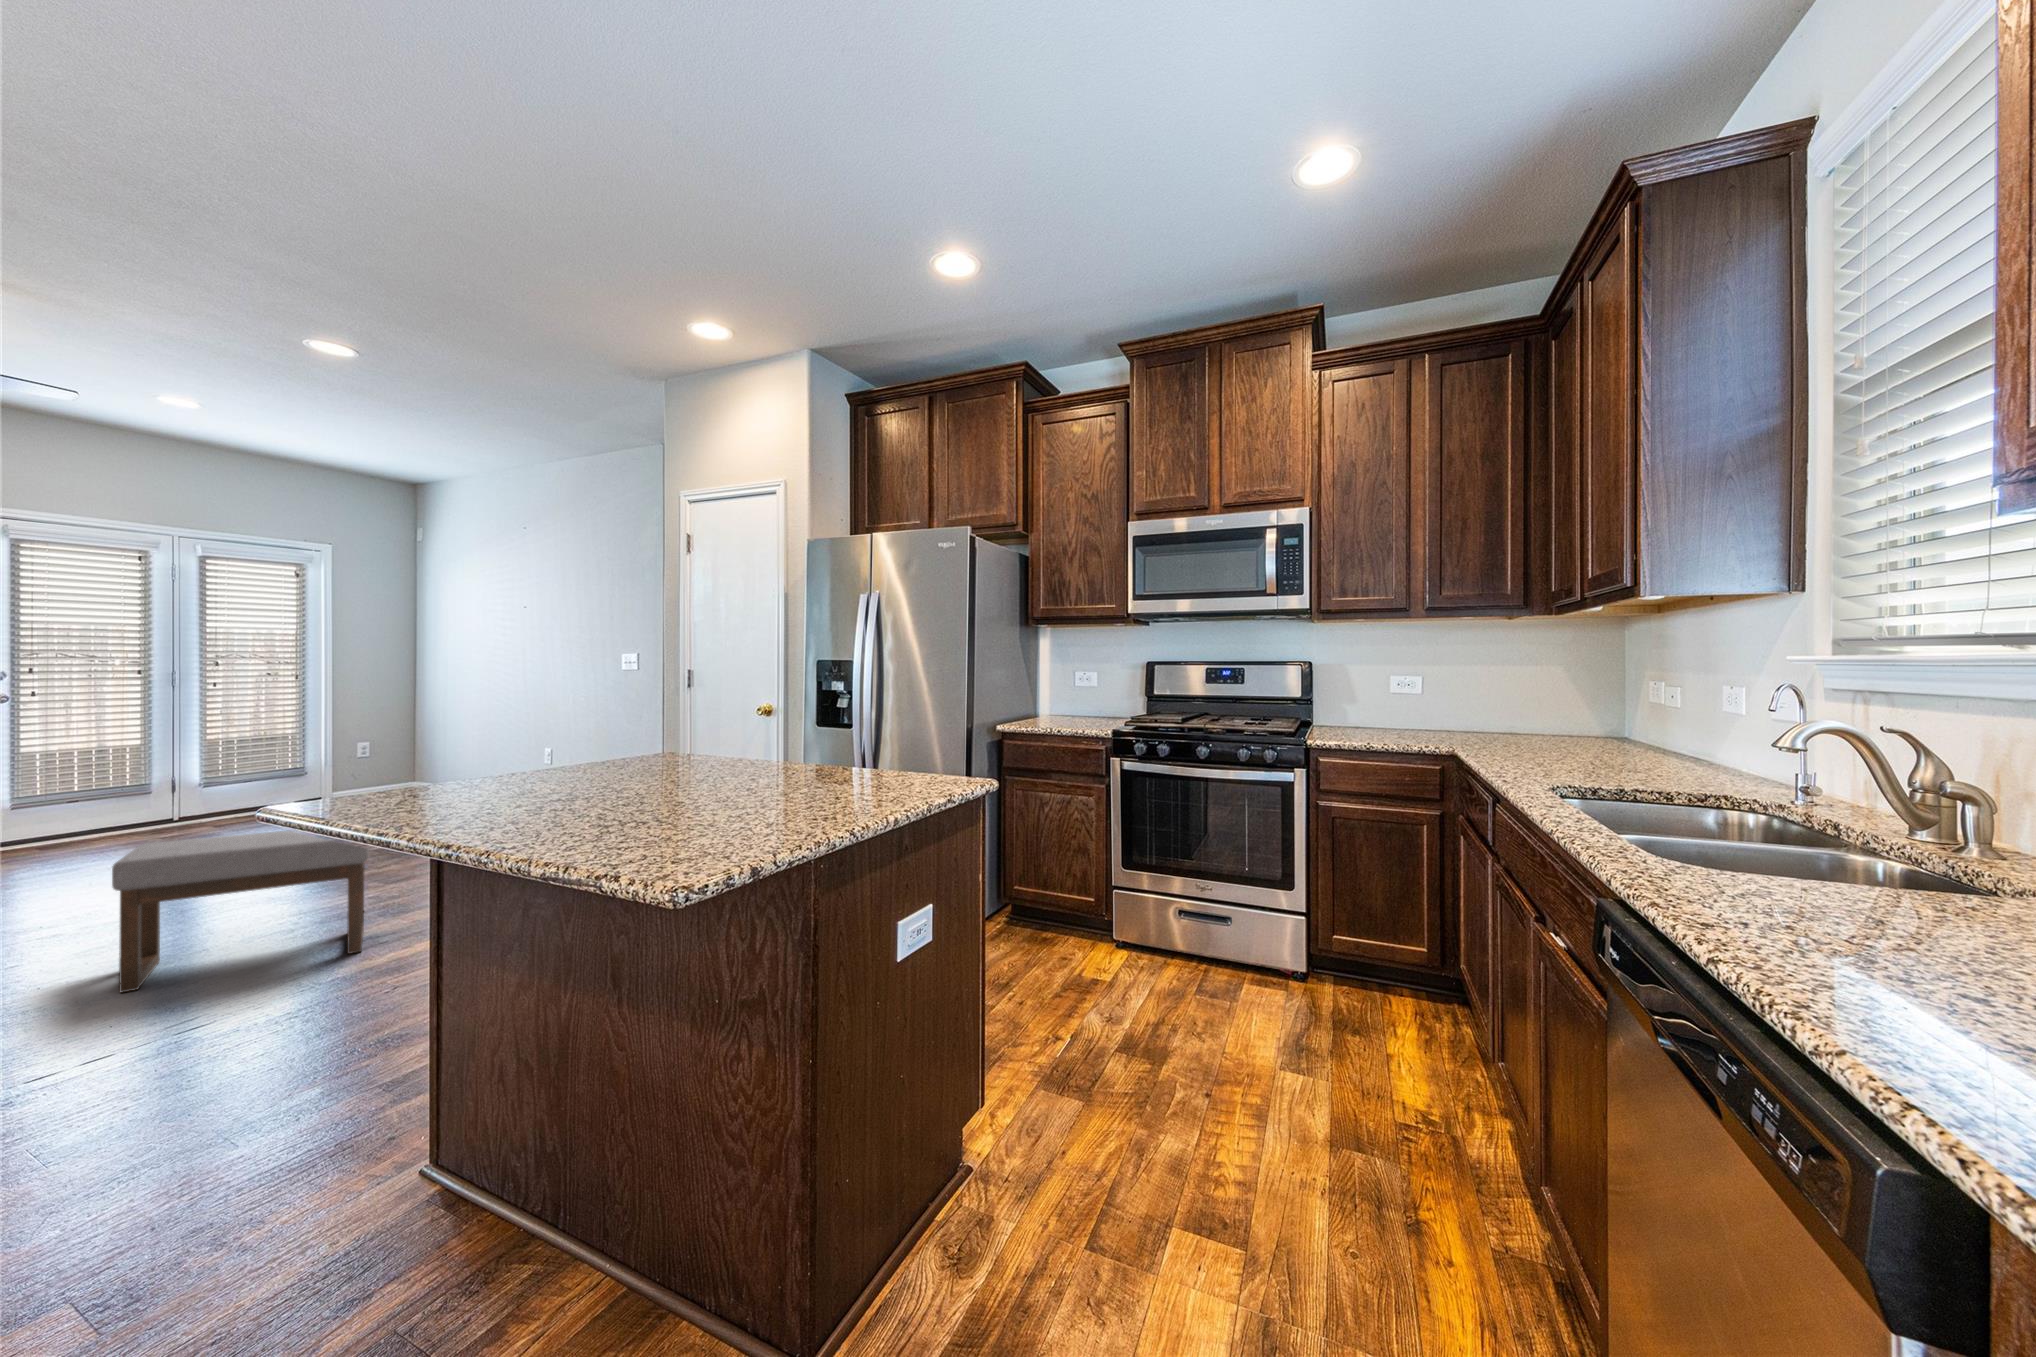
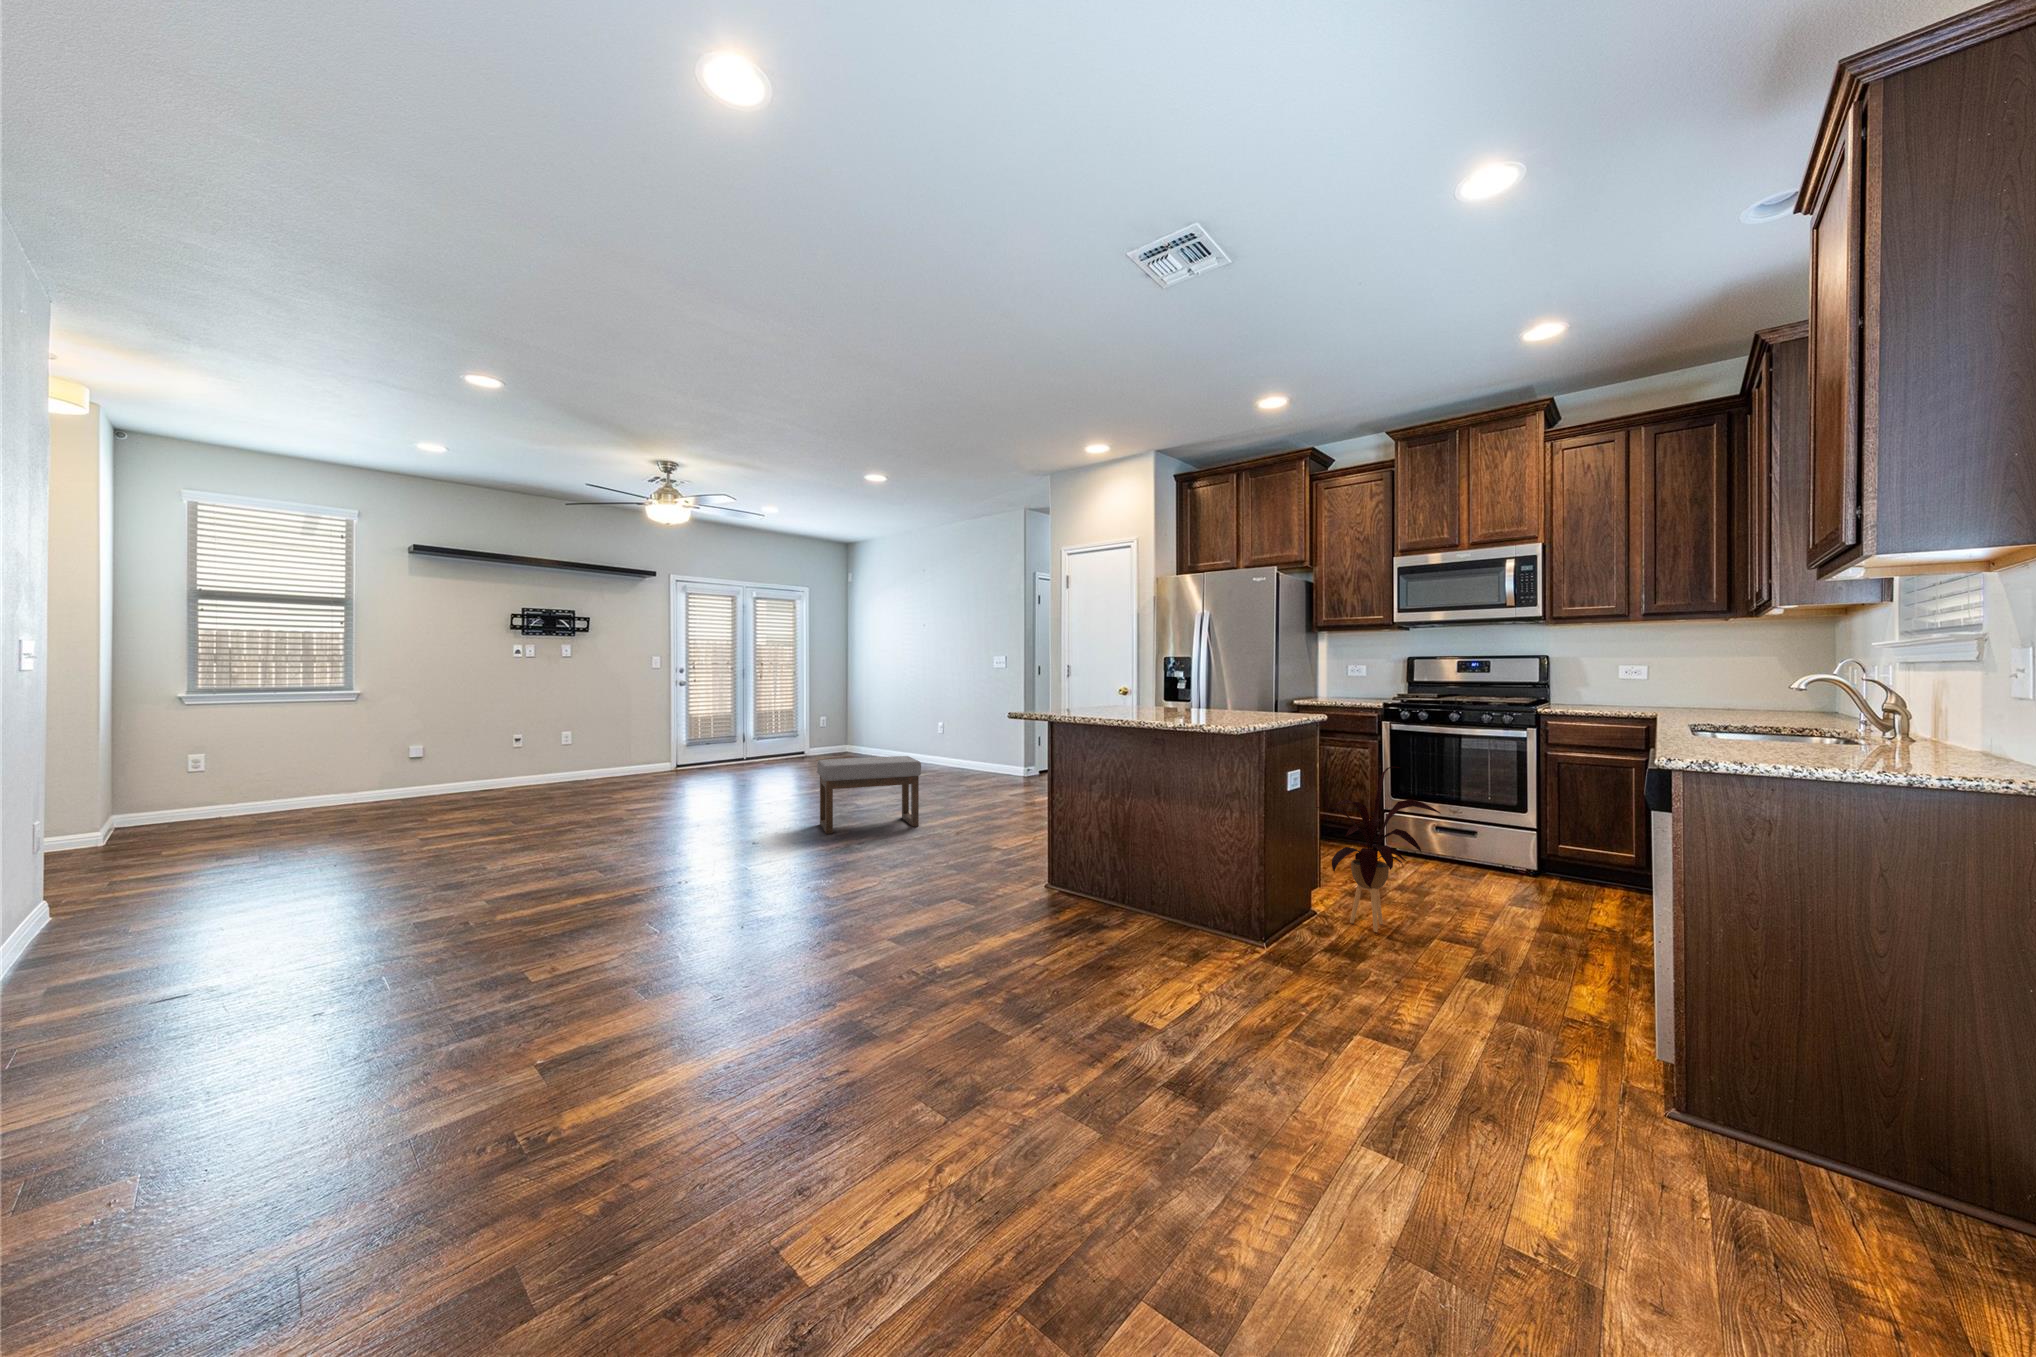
house plant: none [970,862,1178,1179] -> present [1317,766,1440,932]

